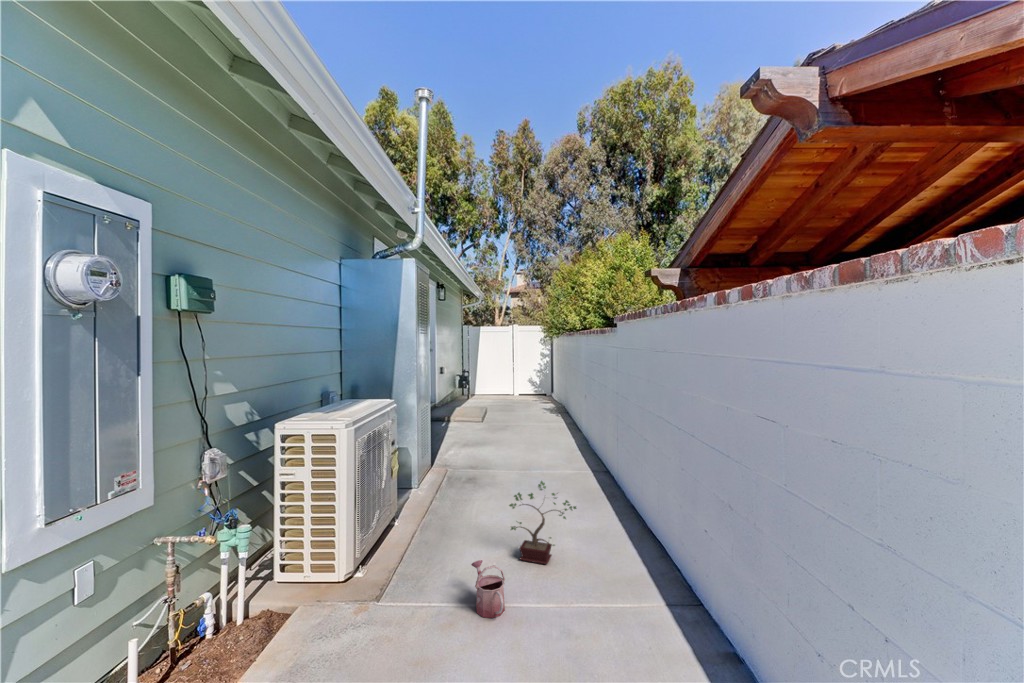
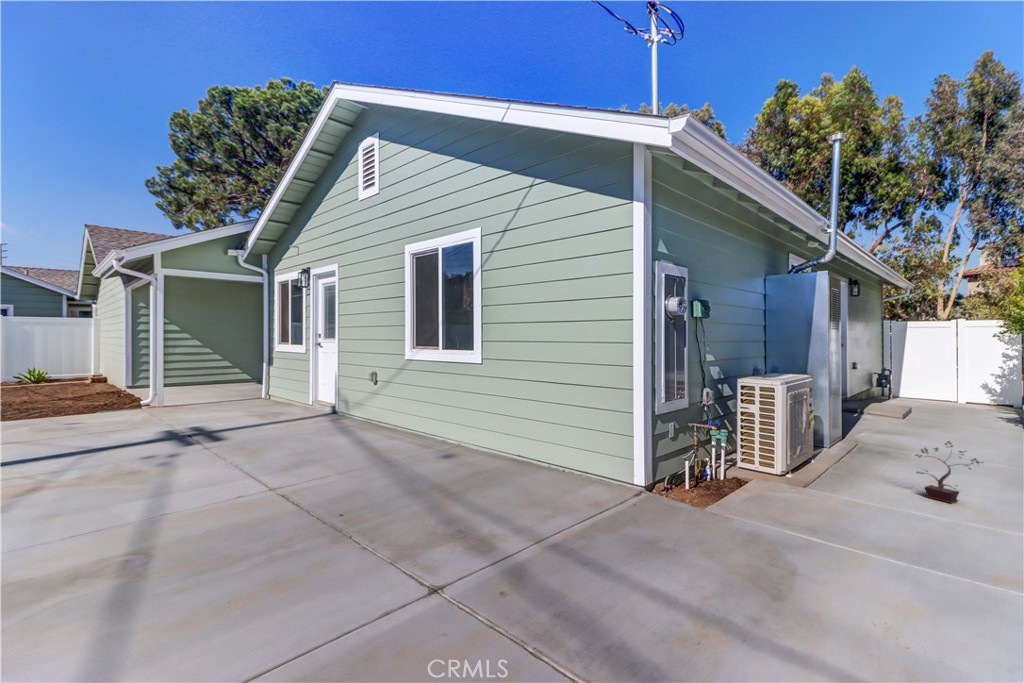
watering can: present [471,560,505,618] -> none [876,478,905,511]

